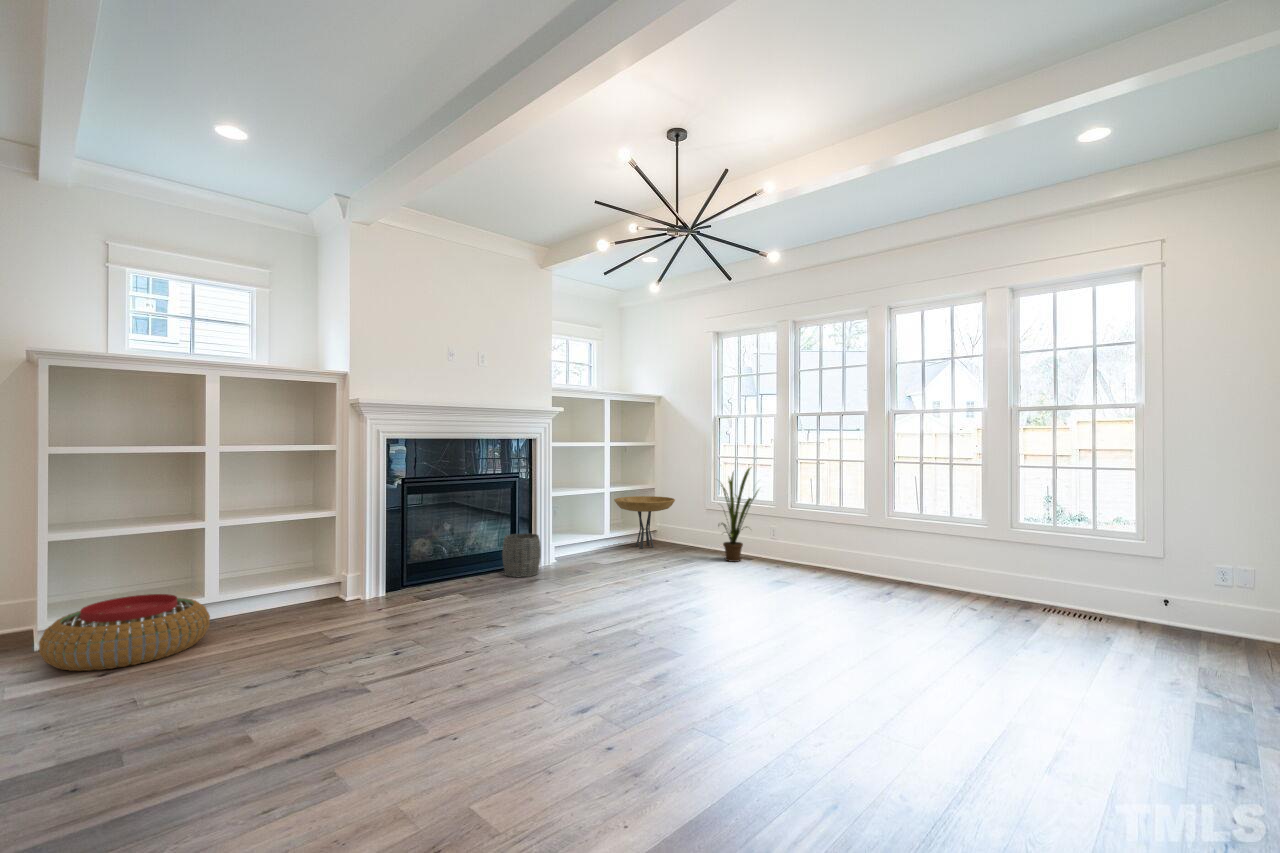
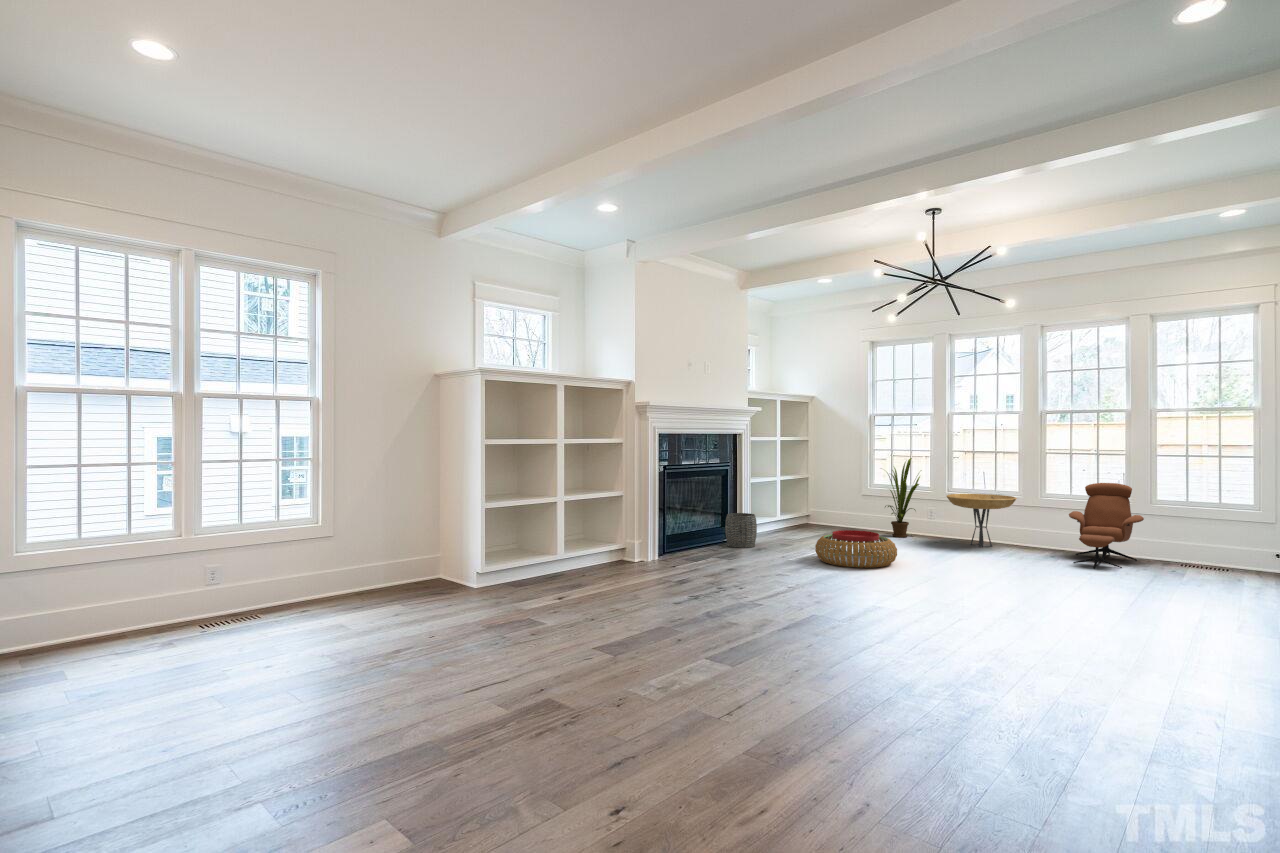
side table: present [614,496,675,548] -> present [947,494,1017,547]
lounge chair: none [901,500,997,617] -> present [1069,483,1144,568]
pouf: present [39,594,210,671] -> present [815,530,897,568]

